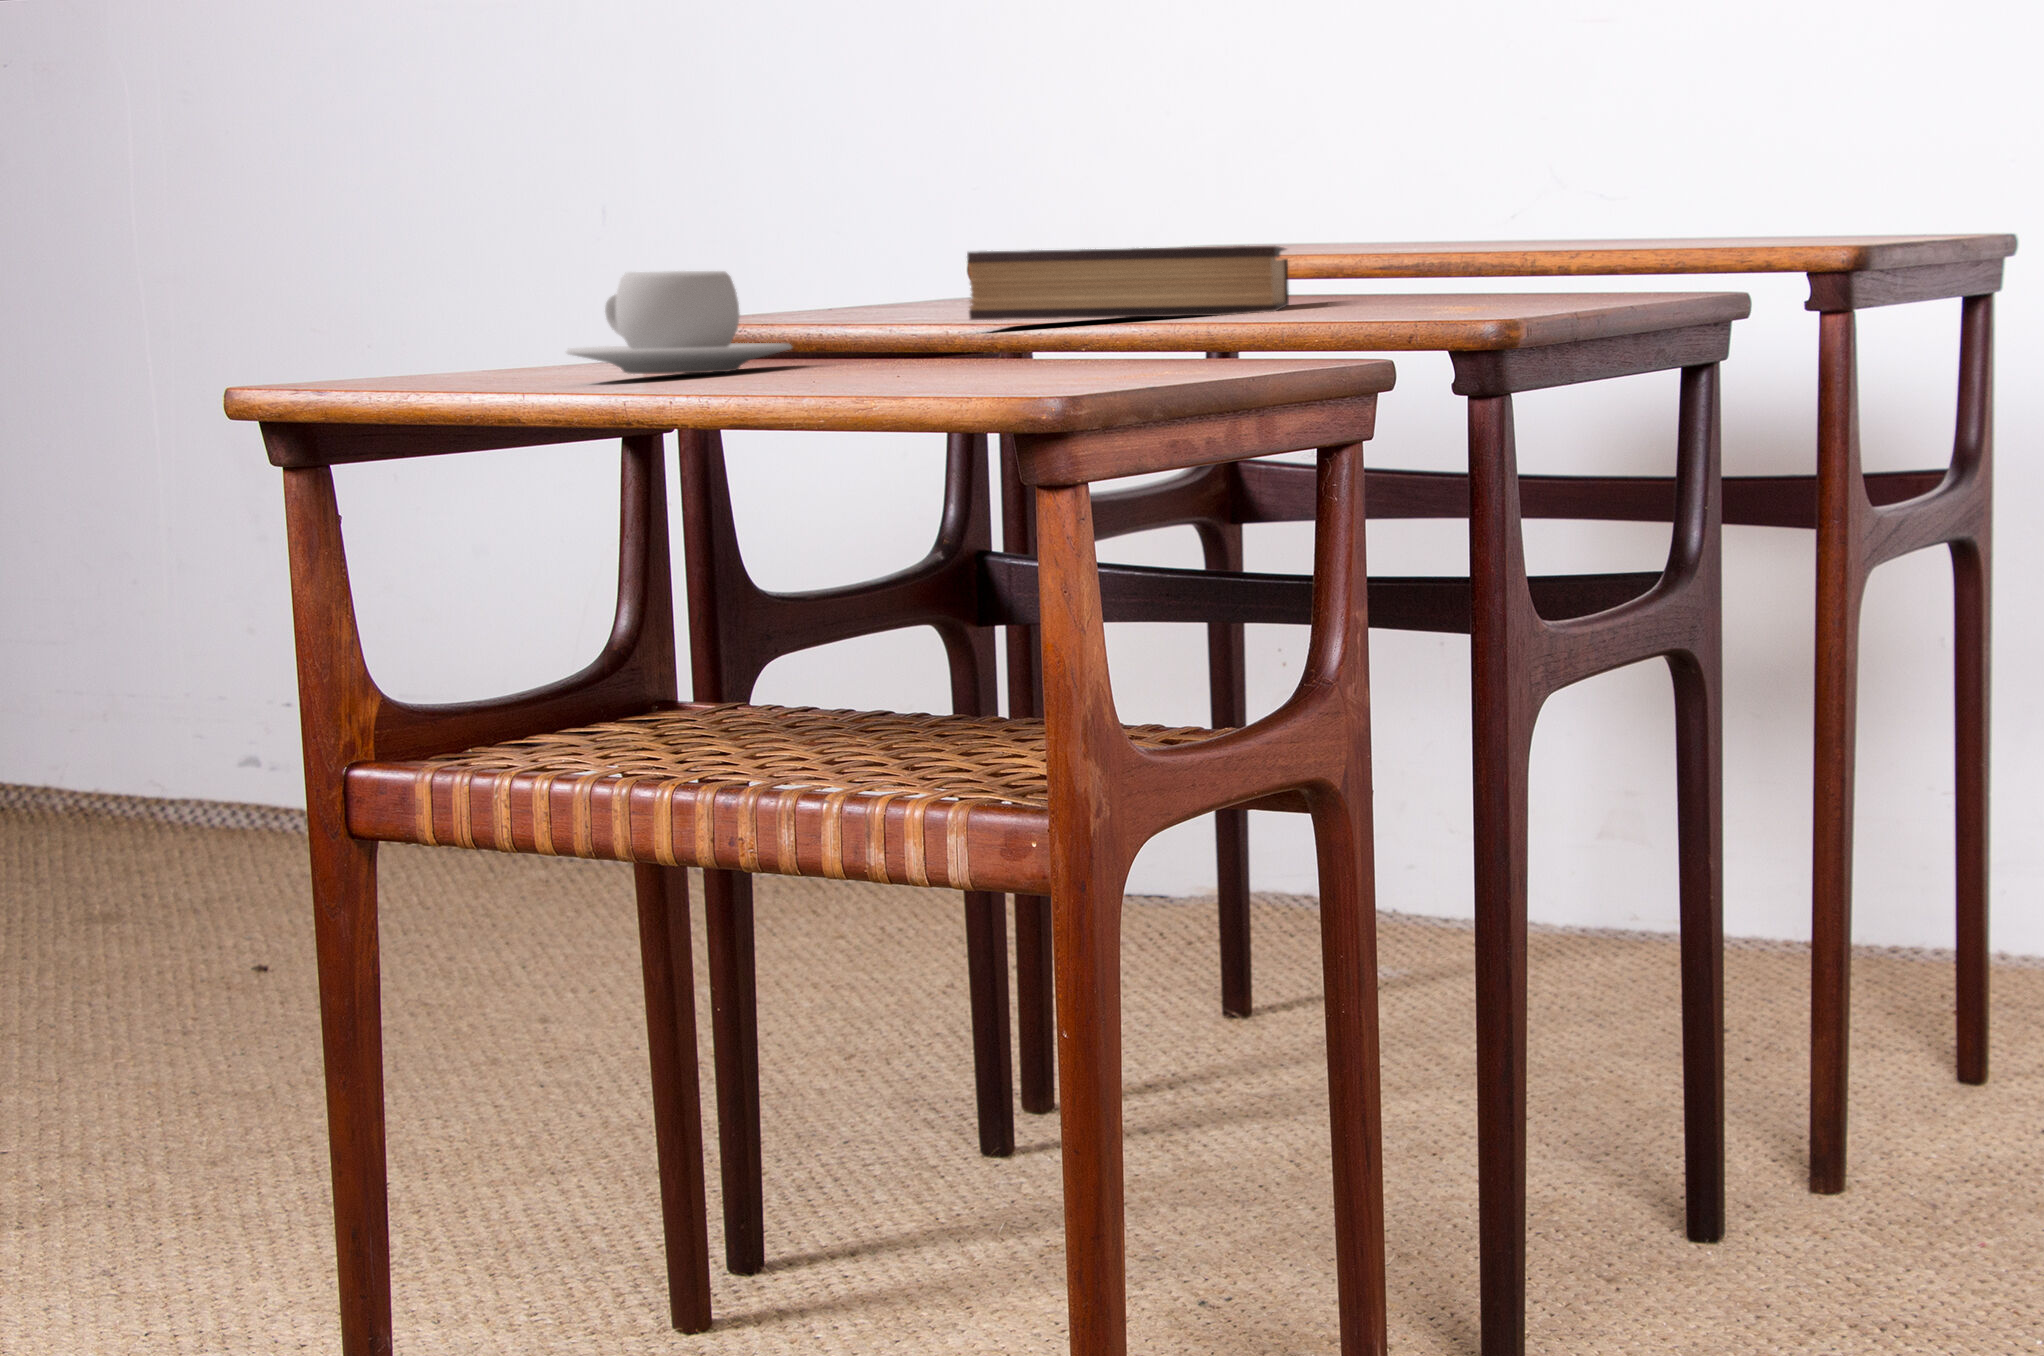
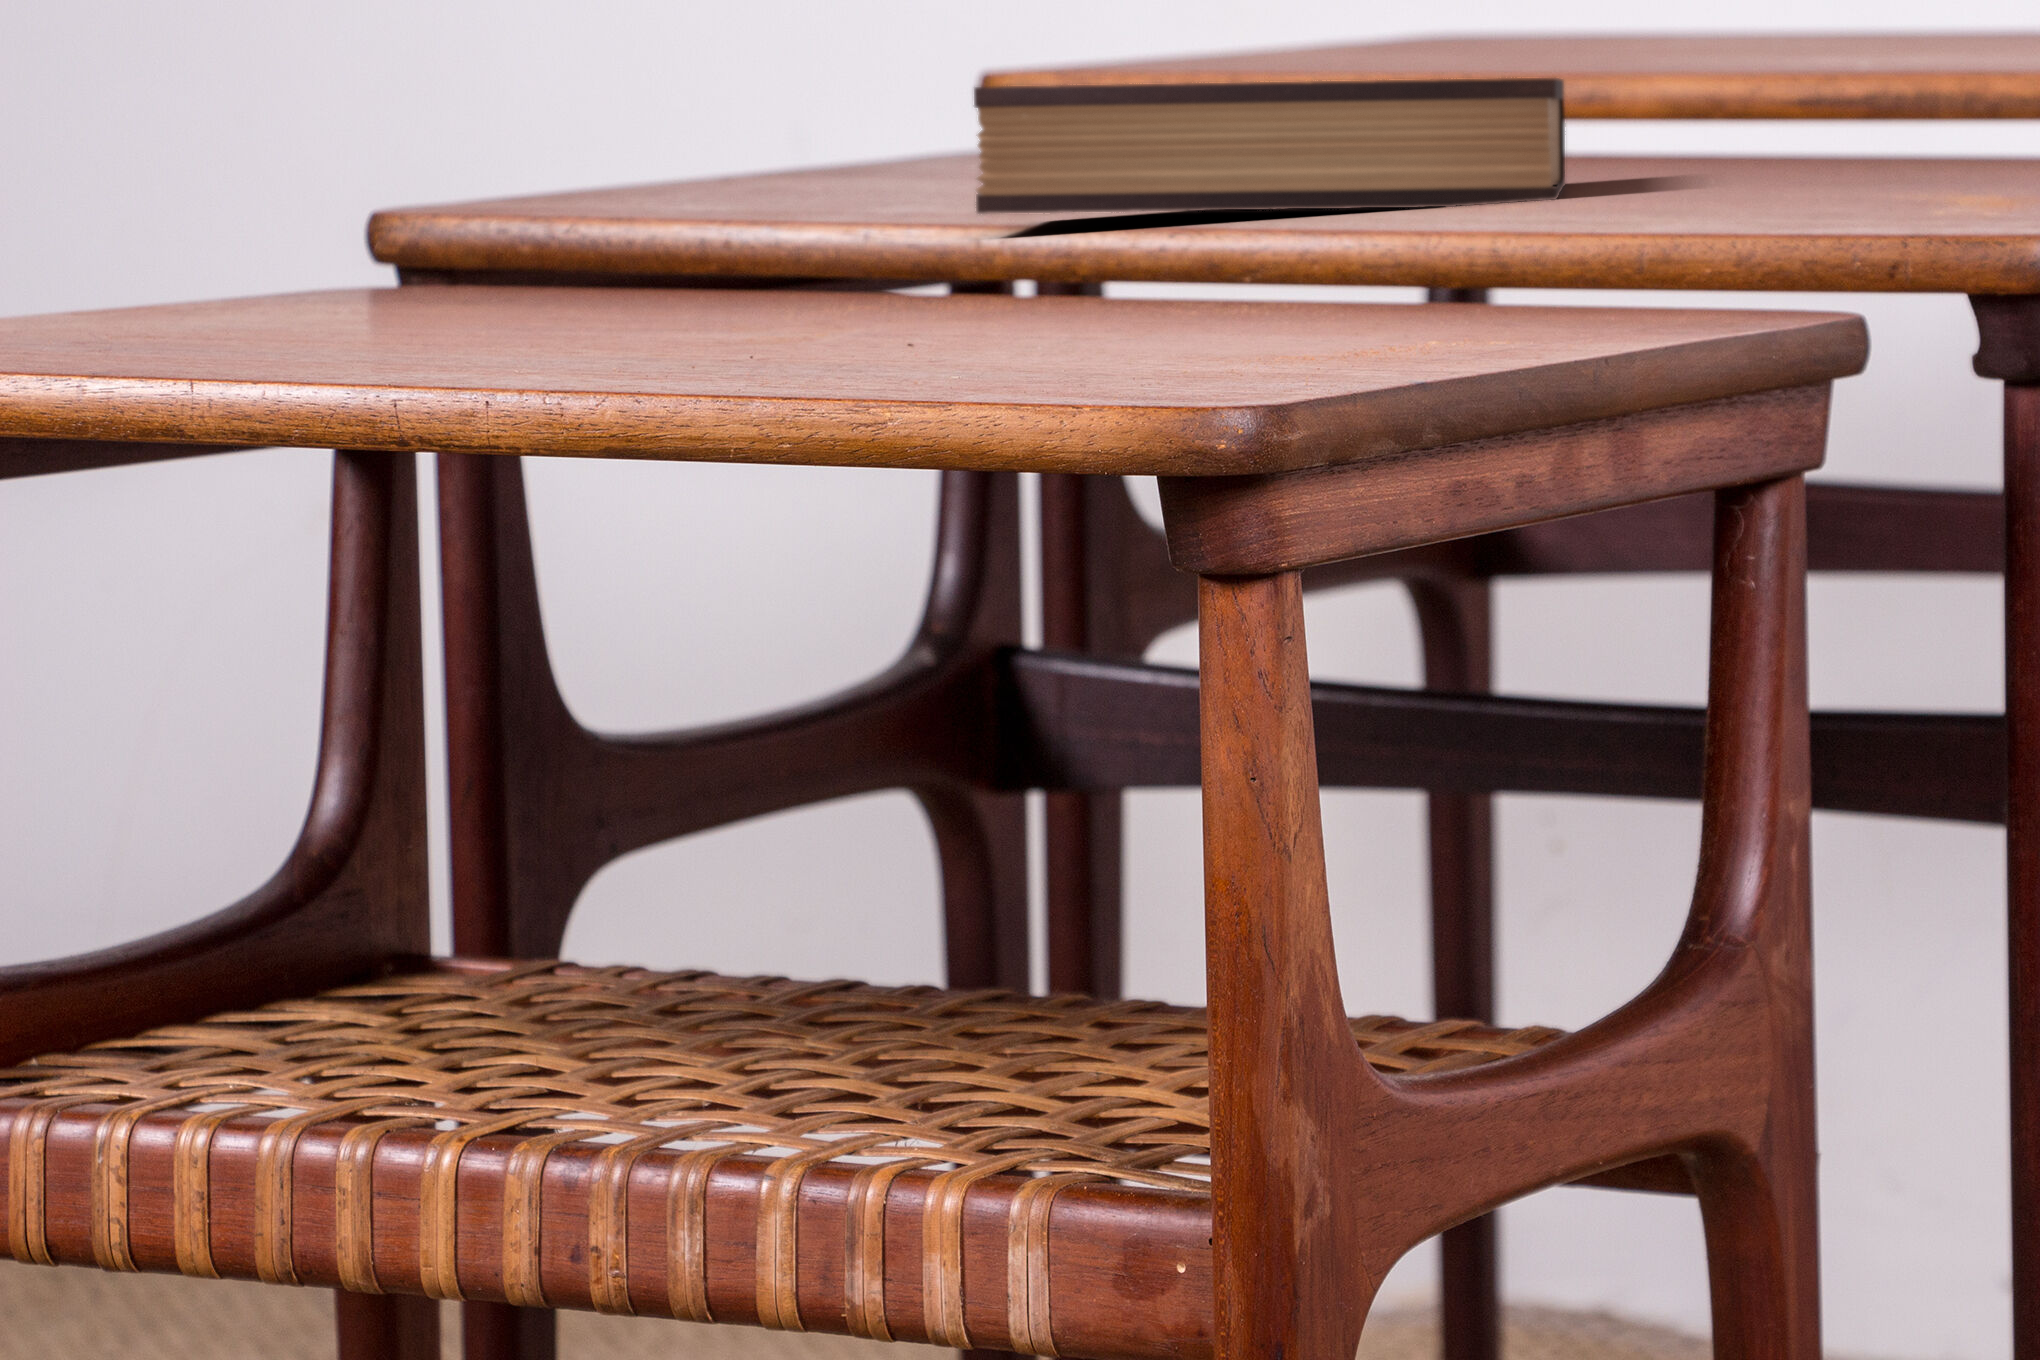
teacup: present [566,271,792,374] -> none [253,135,687,330]

